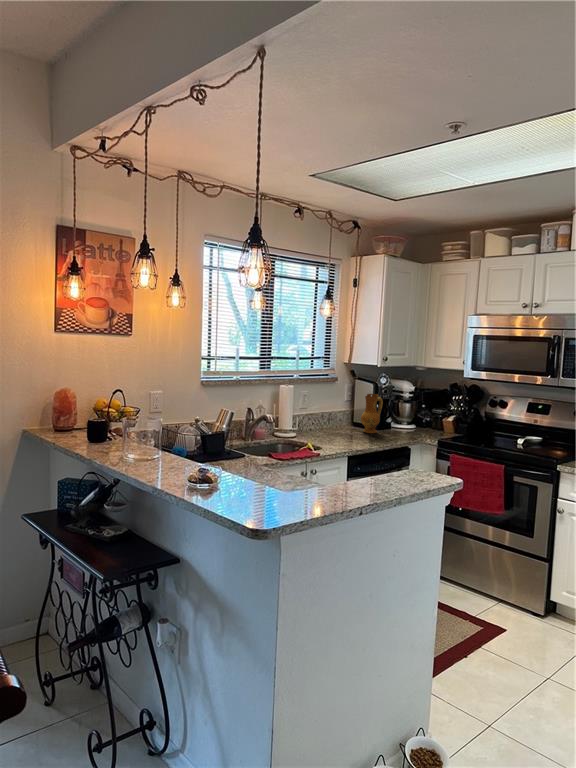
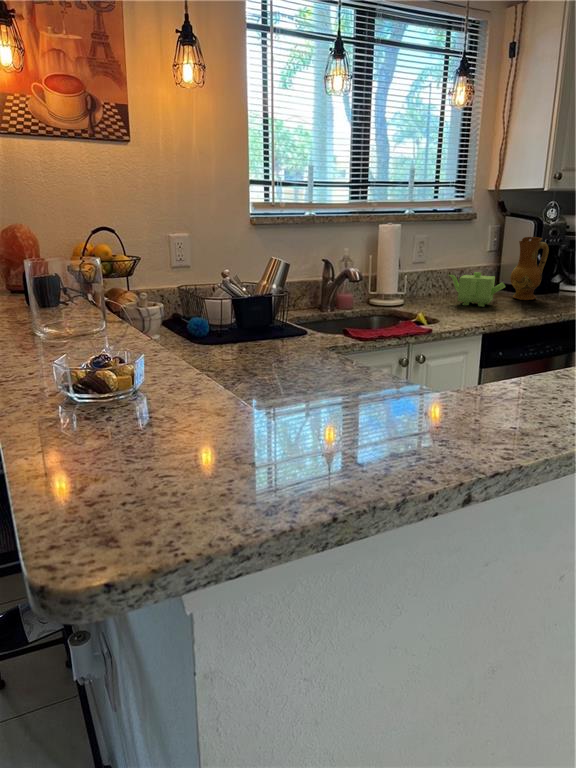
teapot: none [323,416,359,438] -> present [449,272,505,307]

